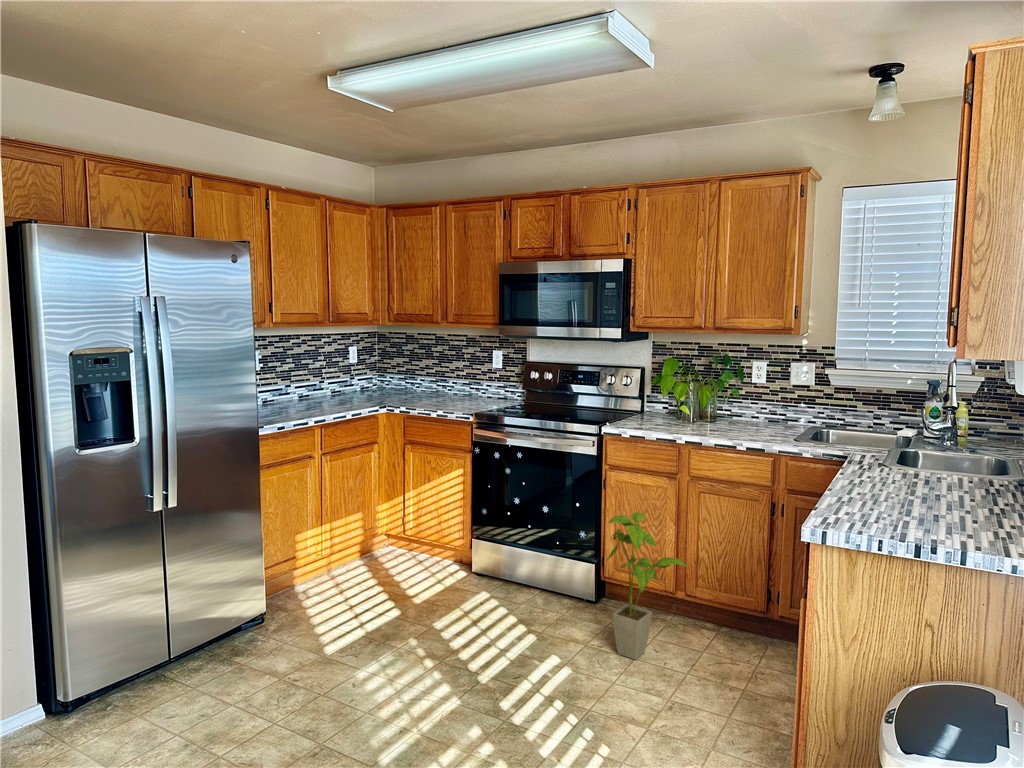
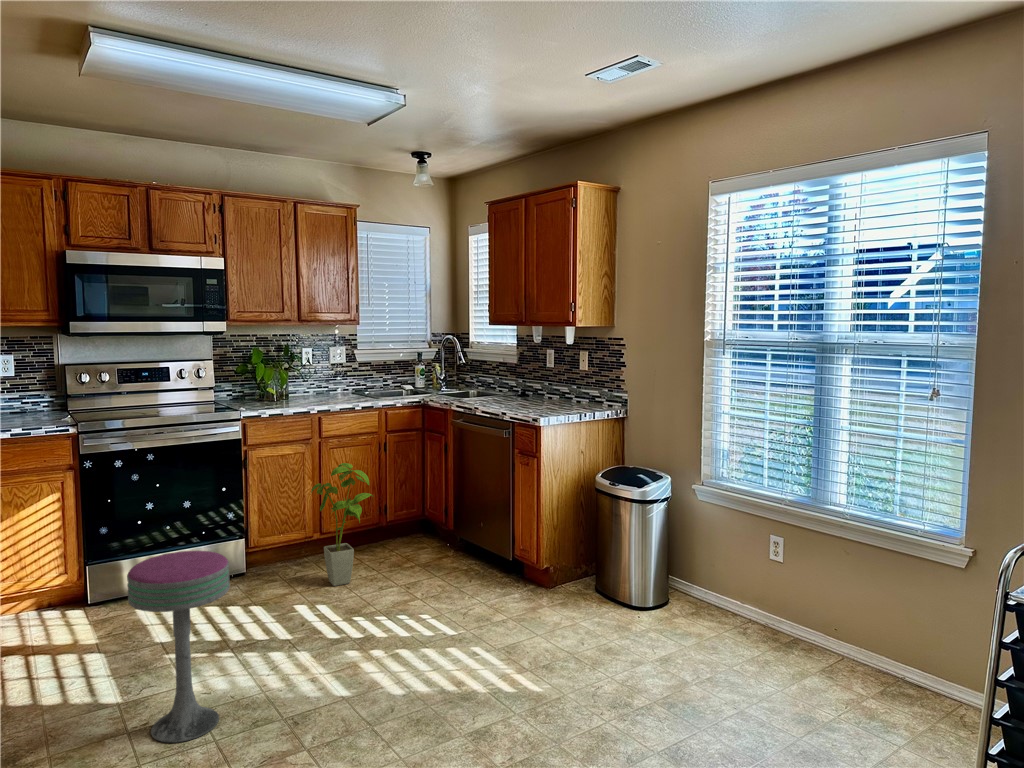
bar stool: none [253,542,339,710] -> present [127,551,230,743]

